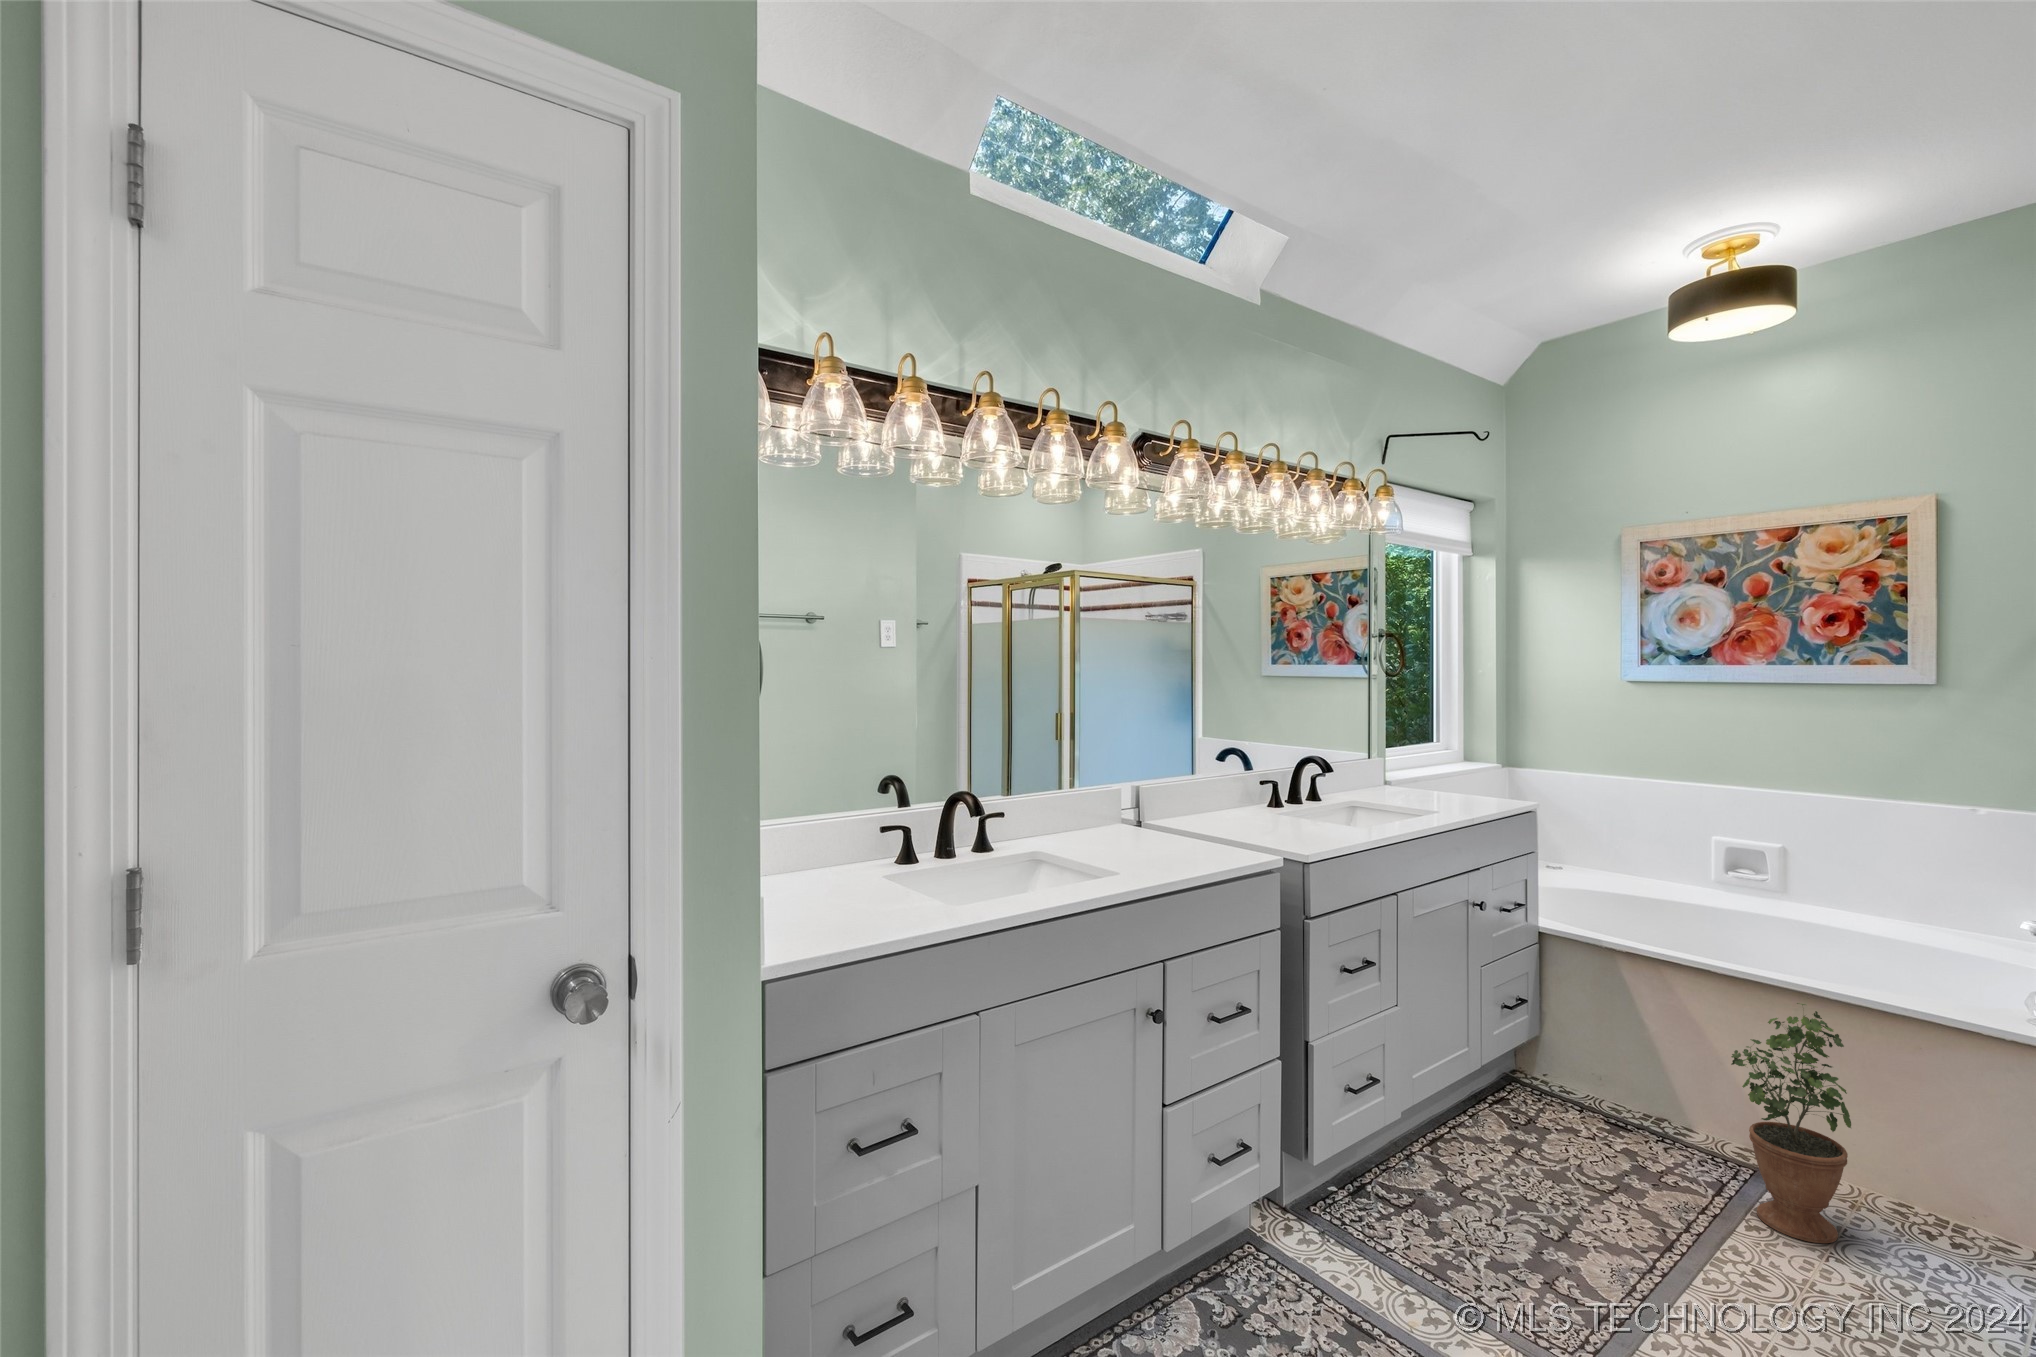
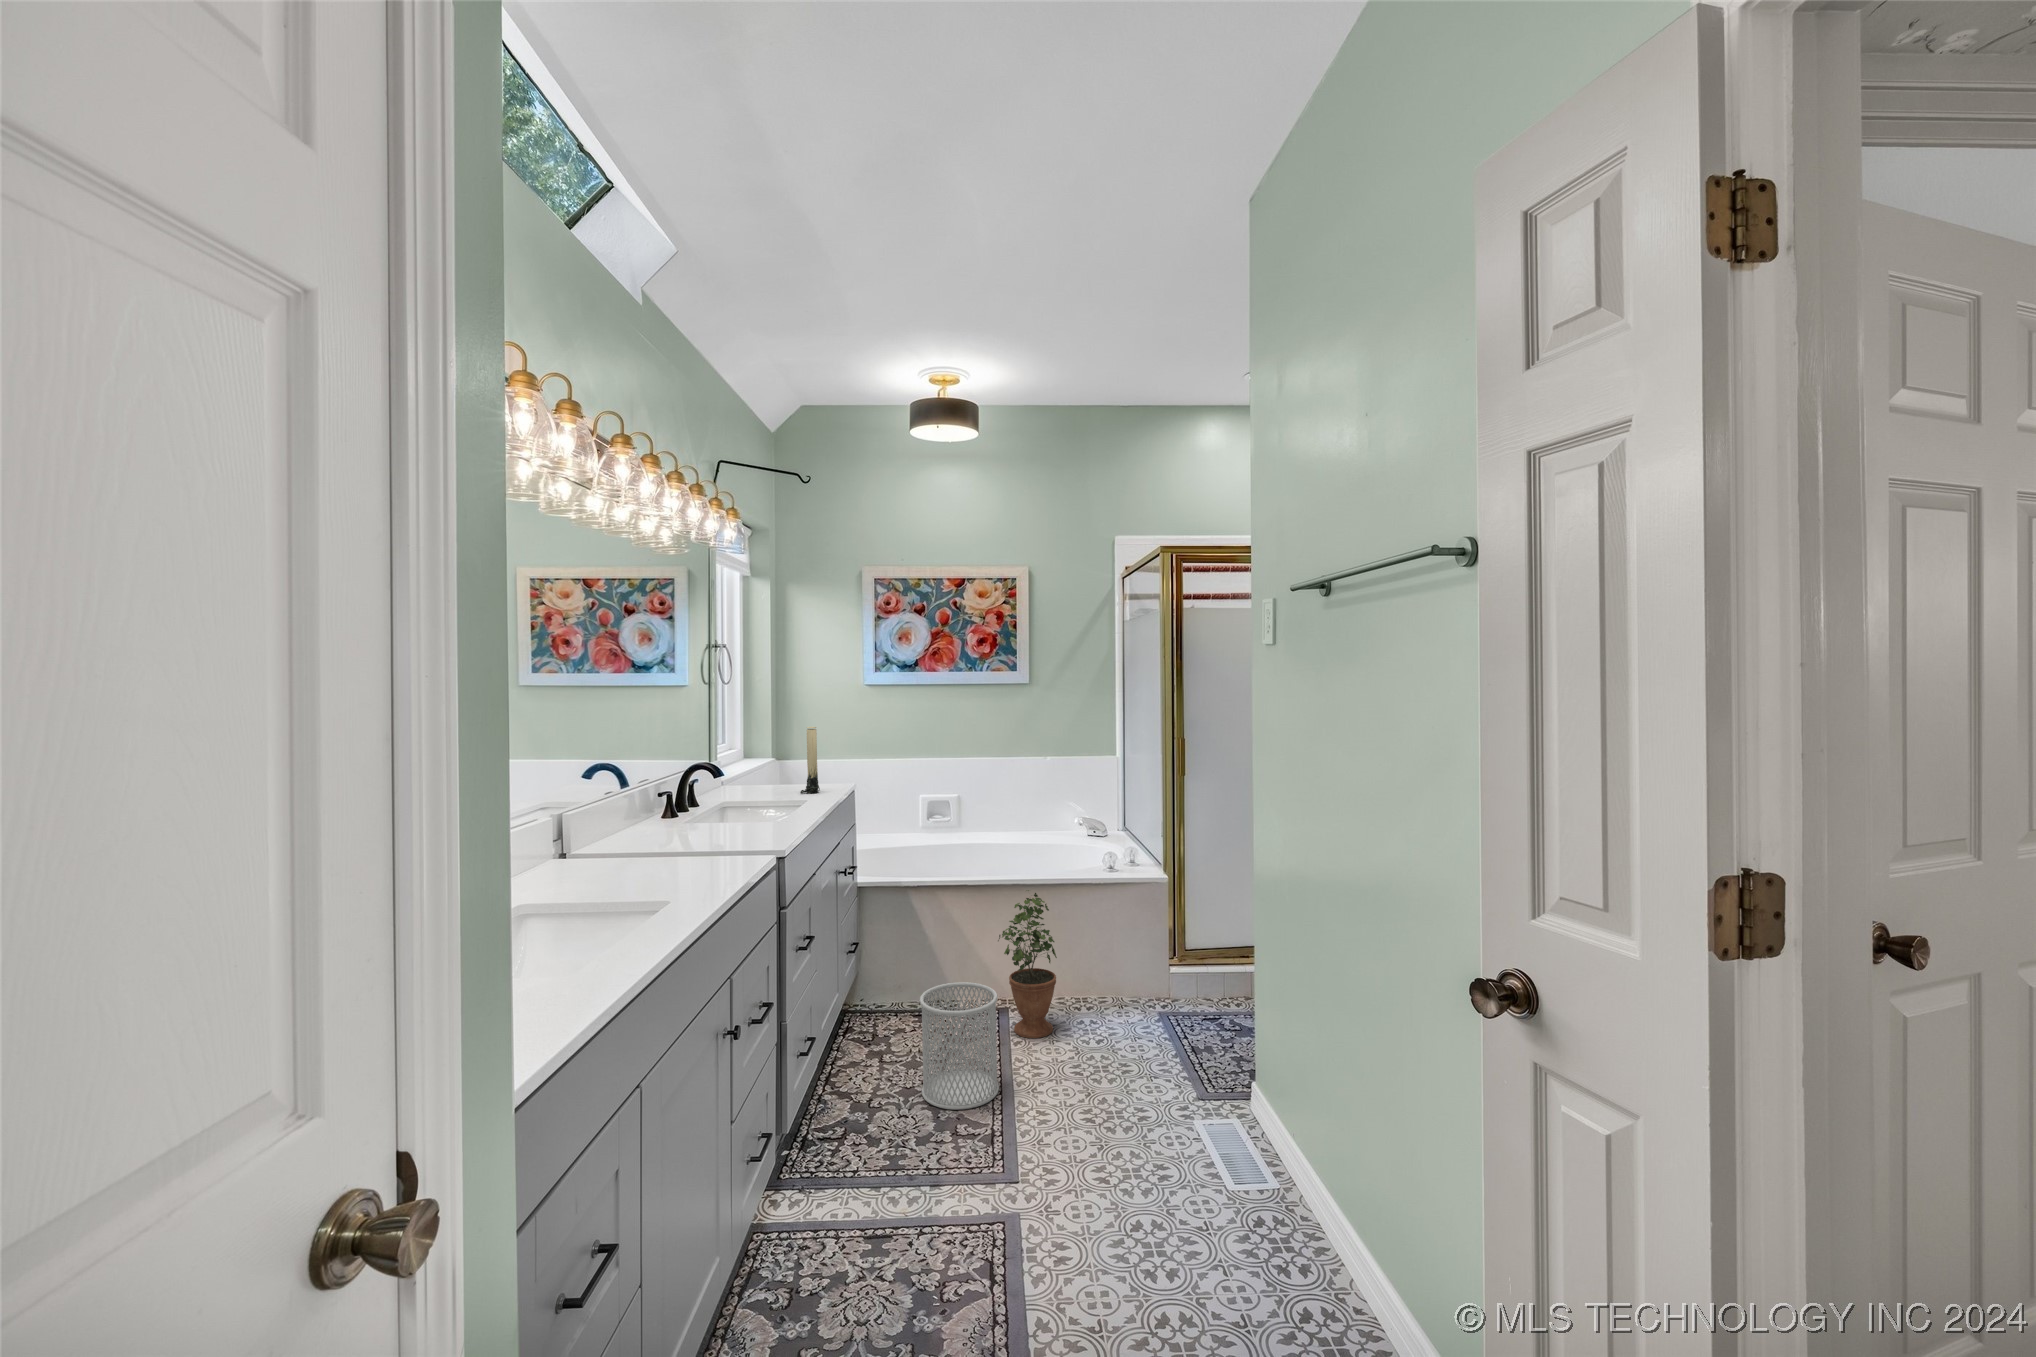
candle: none [1456,724,1482,804] -> present [800,727,820,794]
wastebasket: none [1538,1083,1667,1274] -> present [920,982,999,1110]

